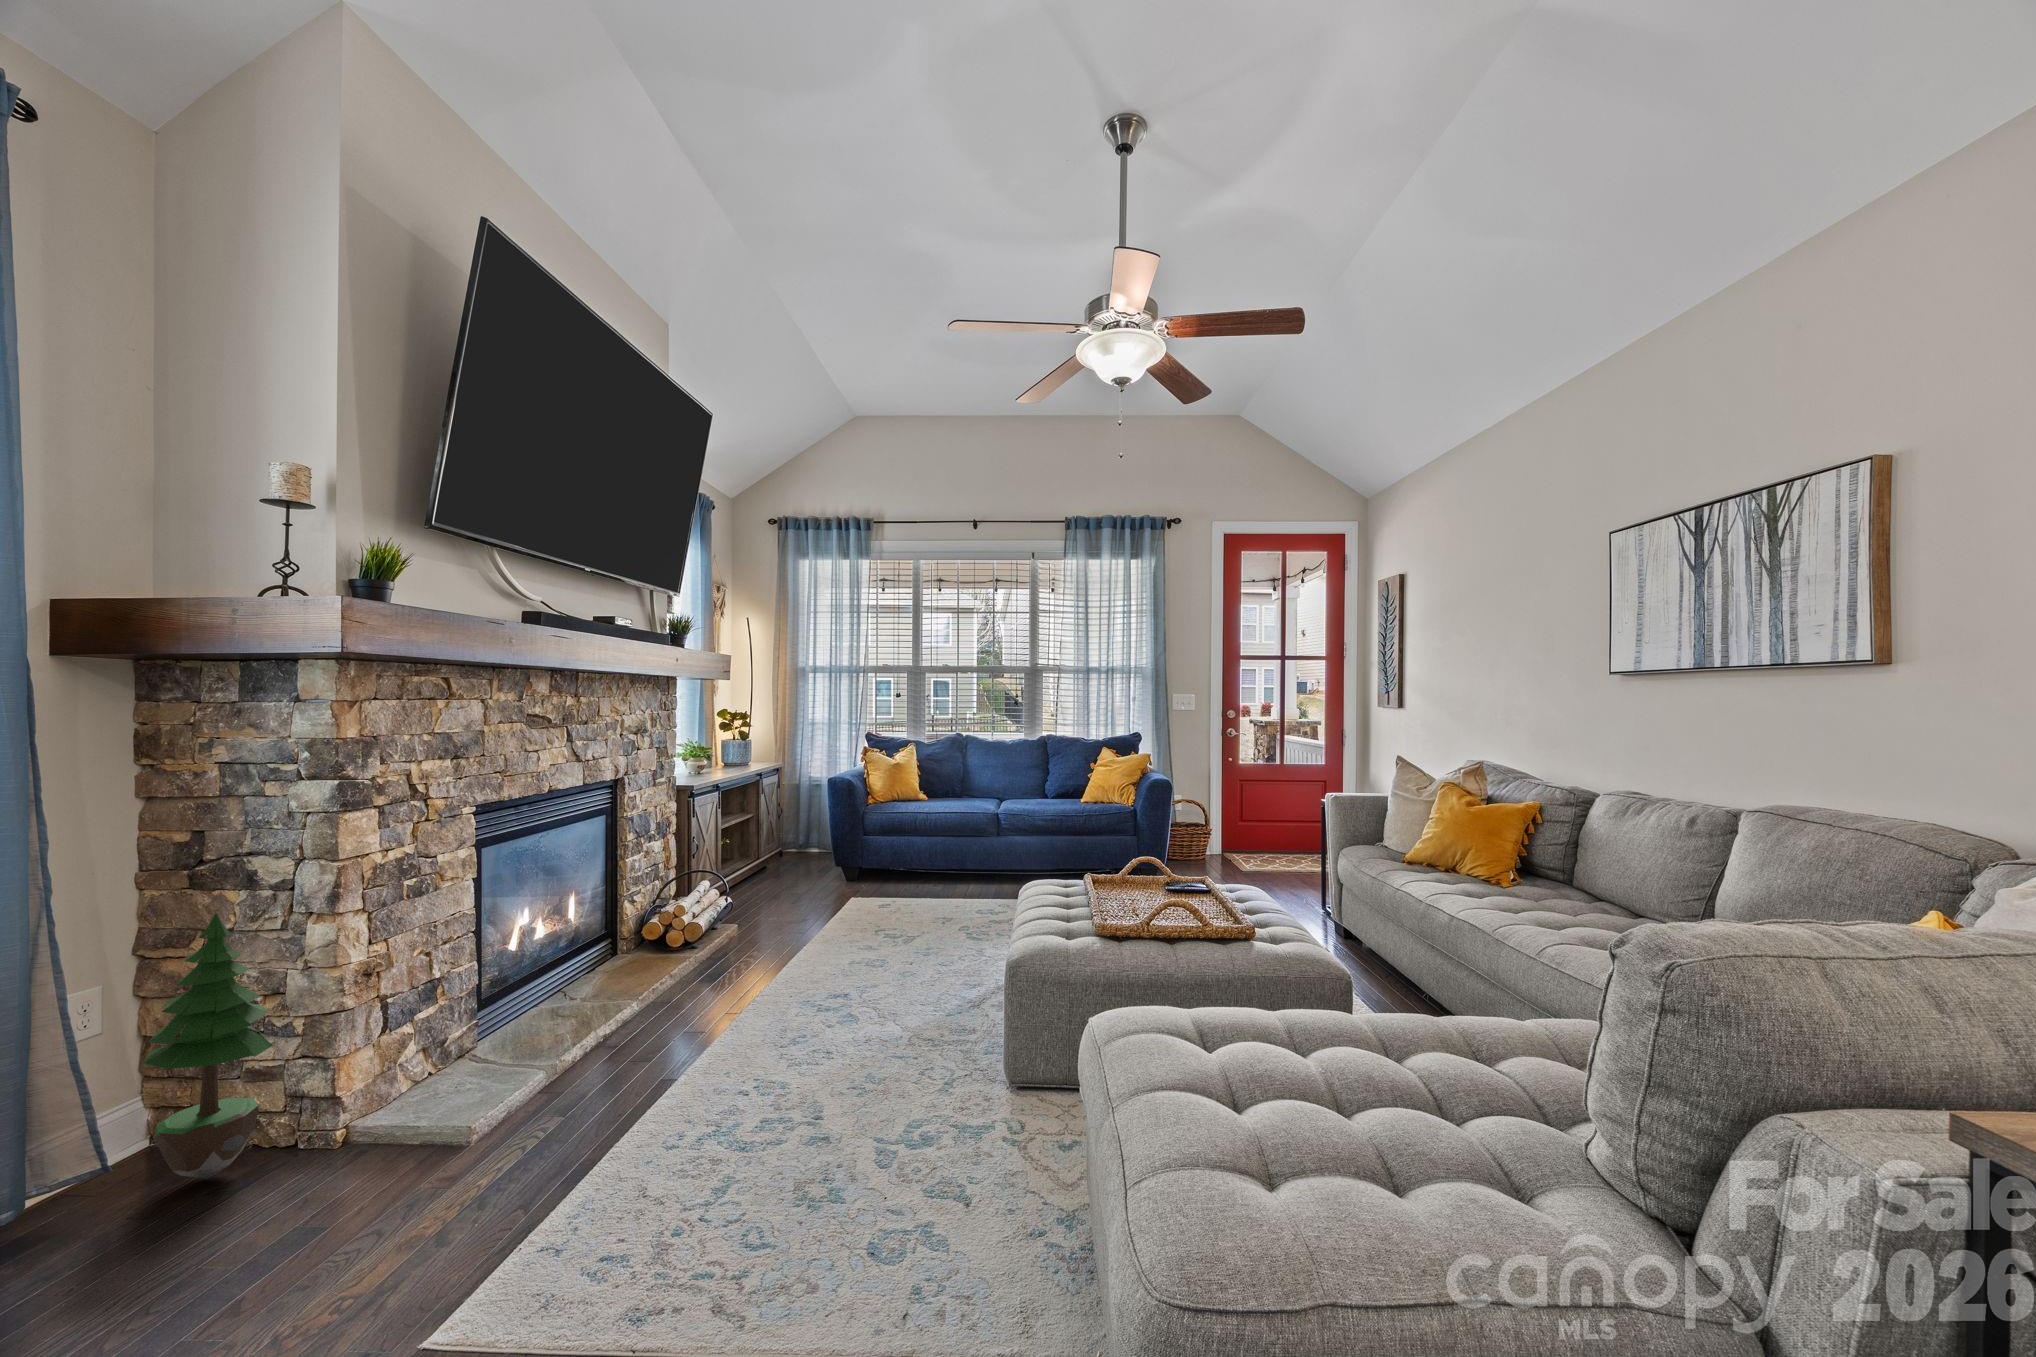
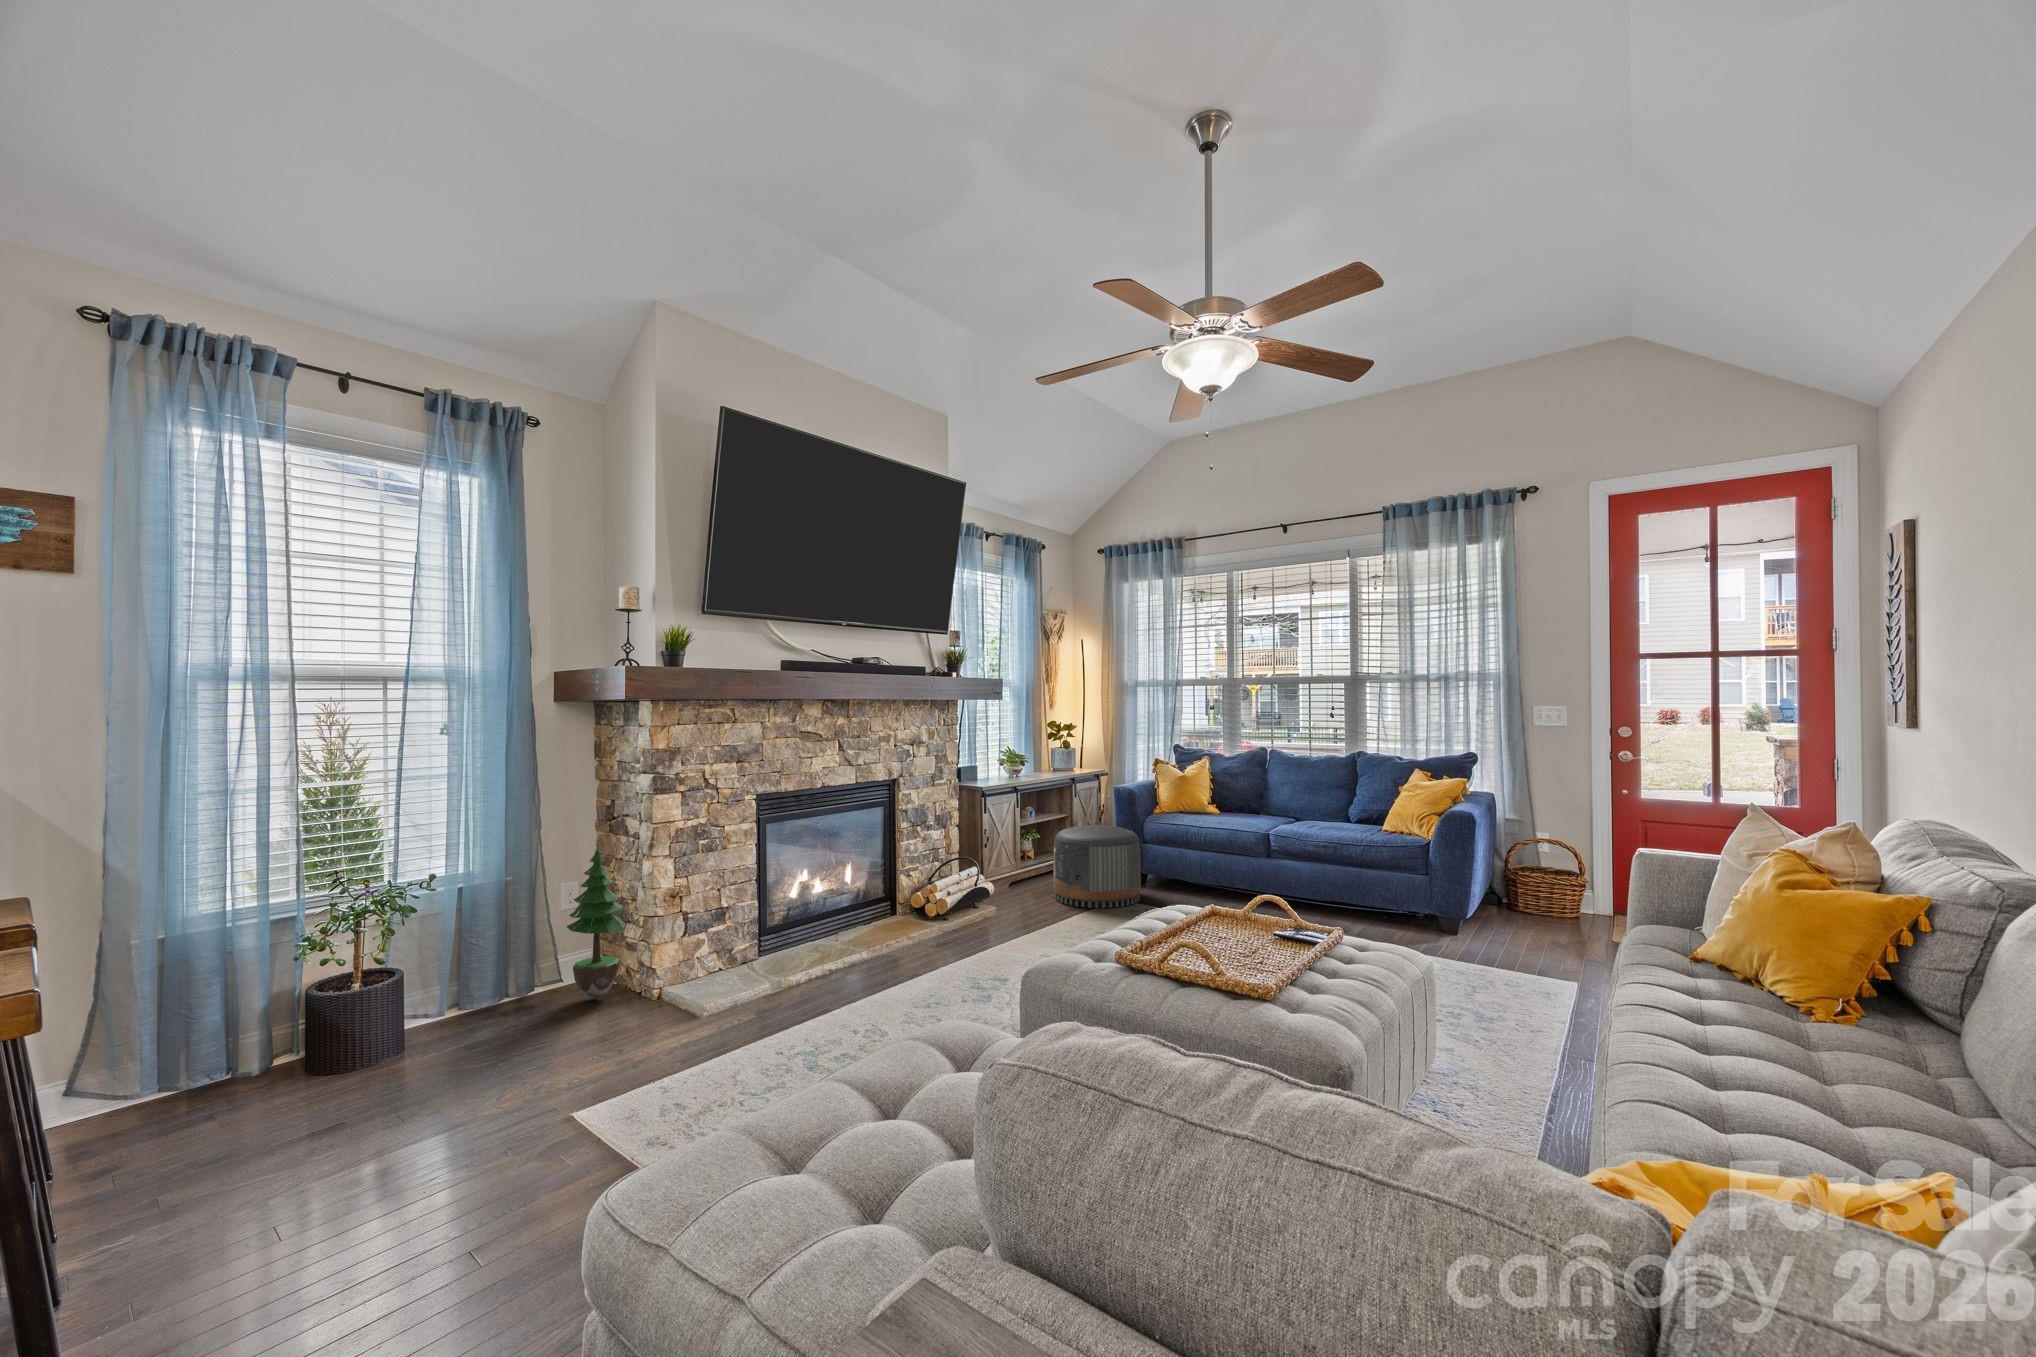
pouf: none [776,820,874,911] -> present [1053,825,1141,908]

